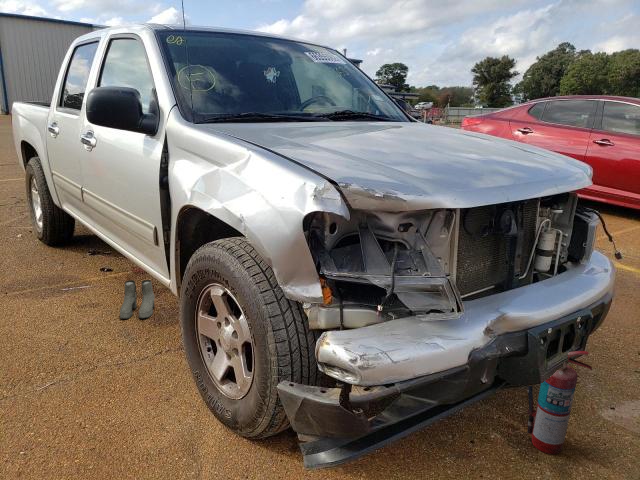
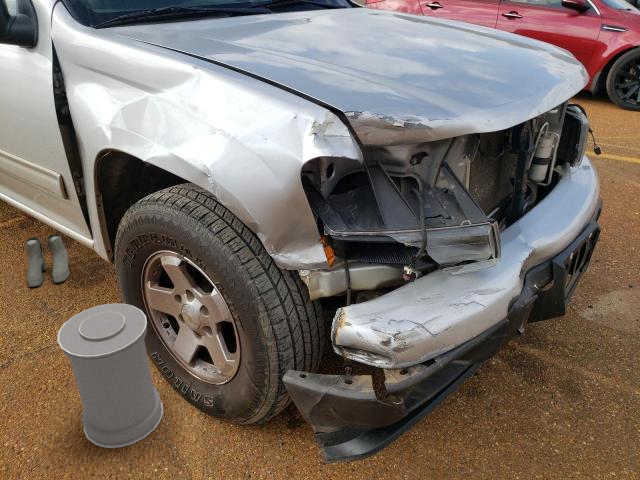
trash can: none [124,323,195,439] -> present [58,303,163,448]
fire extinguisher: present [527,351,592,454] -> none [535,269,610,378]

